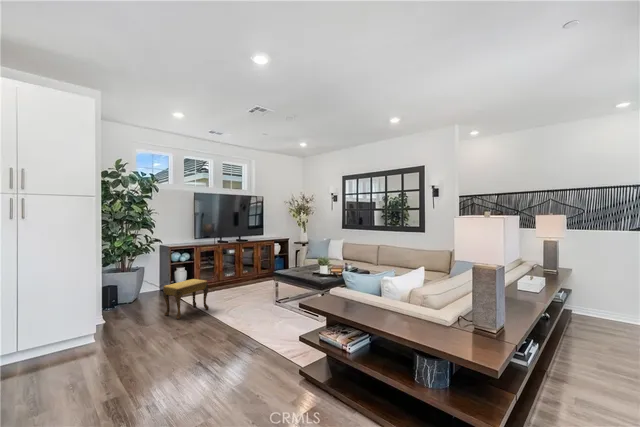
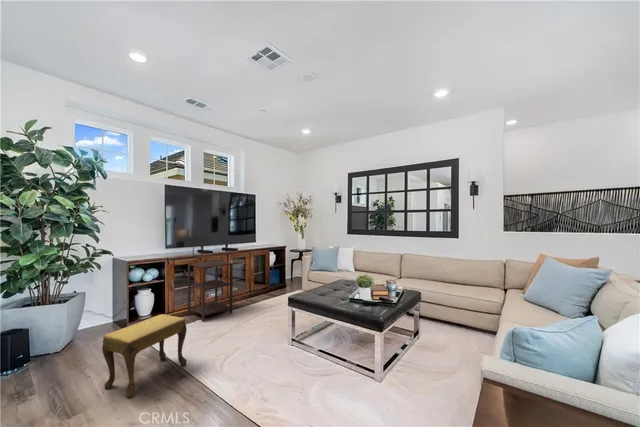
side table: none [210,249,242,291] -> present [187,260,233,322]

